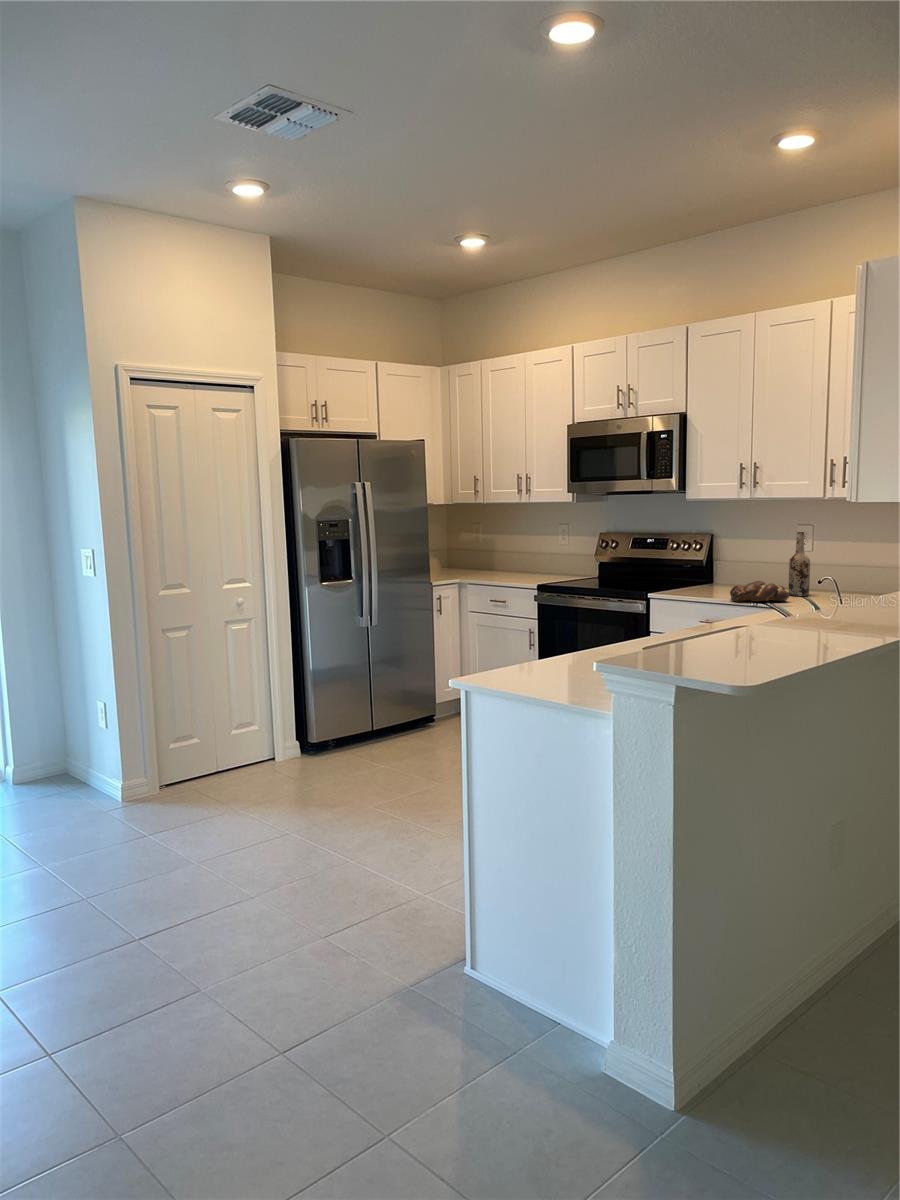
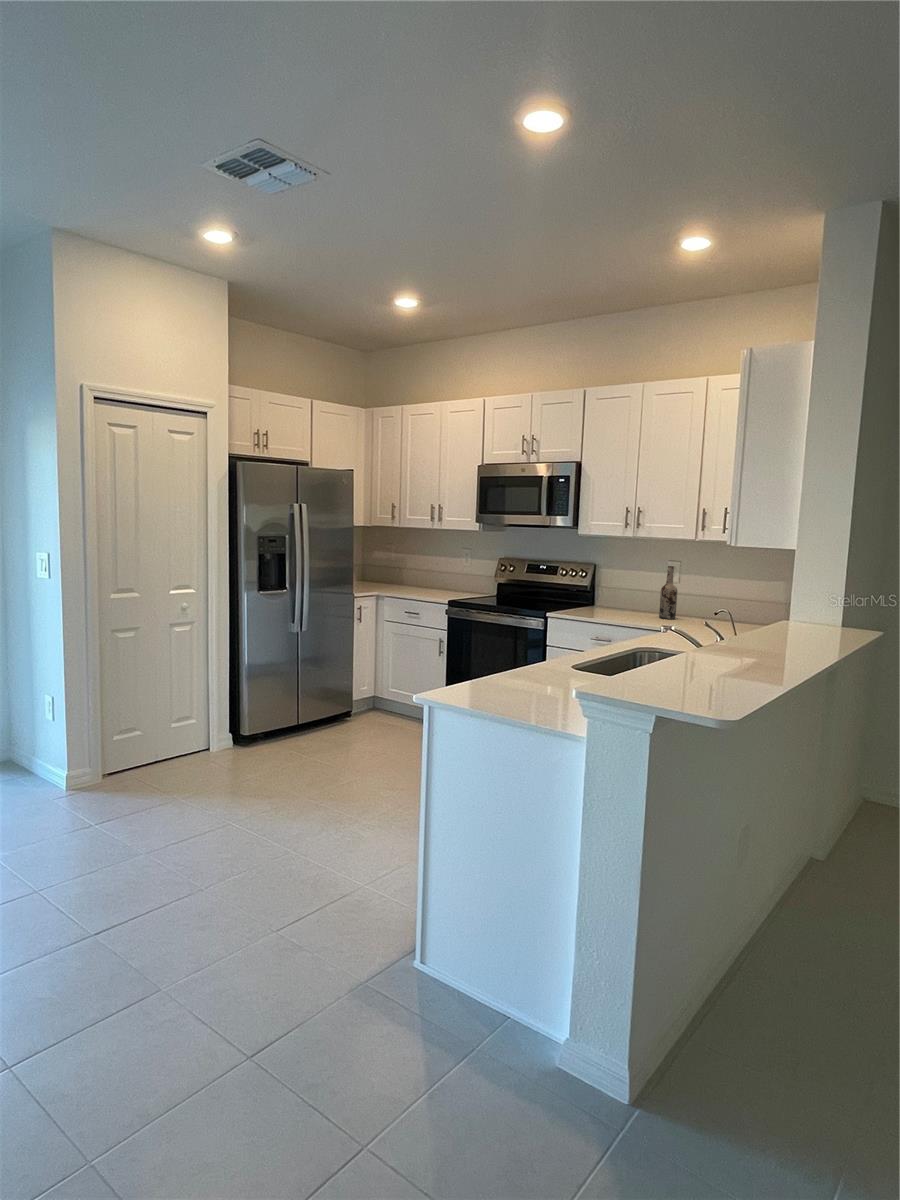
bread loaf: present [730,581,789,602] -> none [615,605,663,622]

